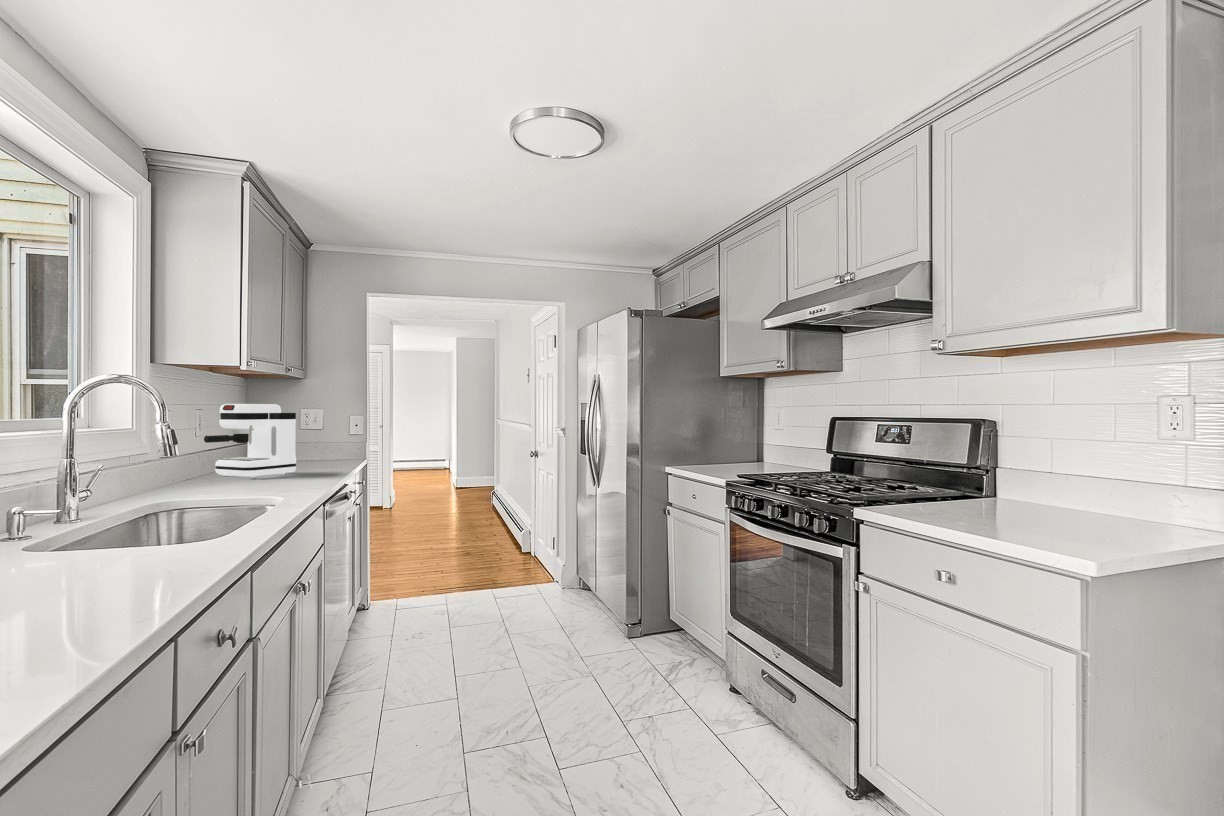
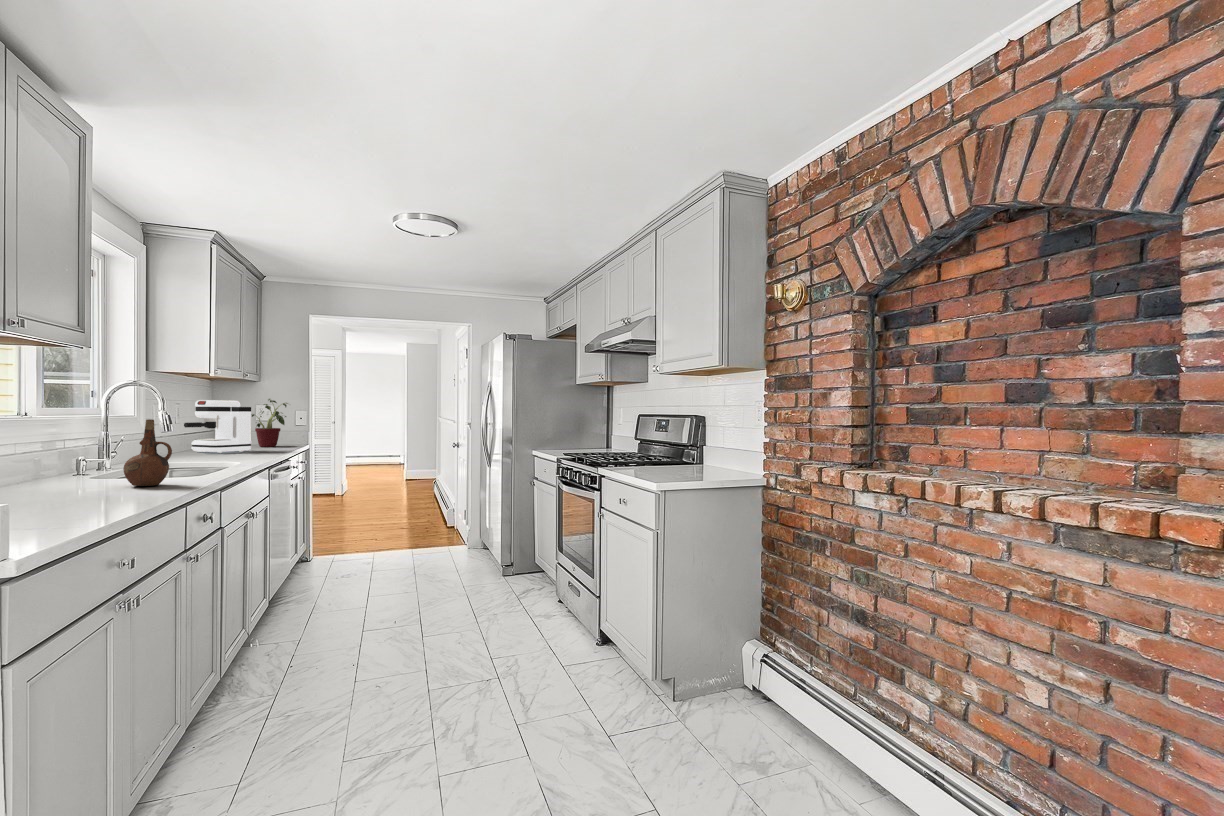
potted plant: none [292,401,345,465] -> present [251,399,288,447]
ceramic pitcher: none [61,446,160,580] -> present [123,419,172,486]

